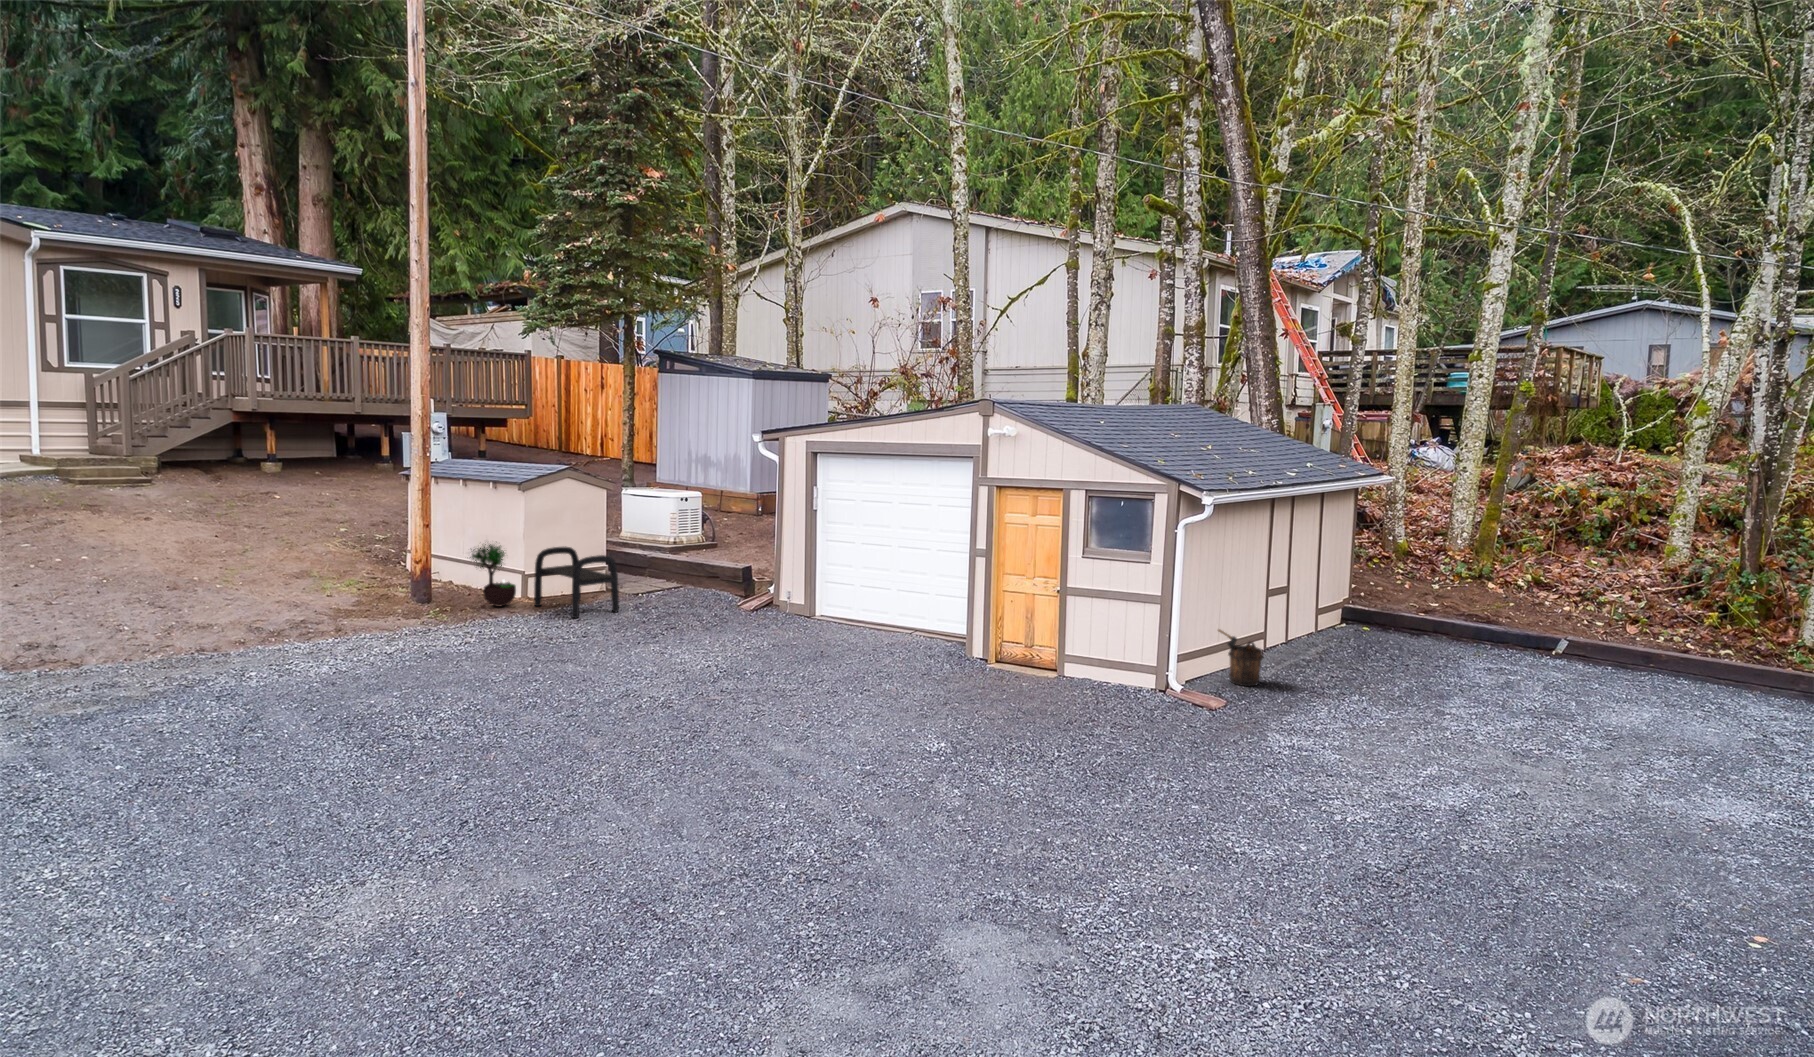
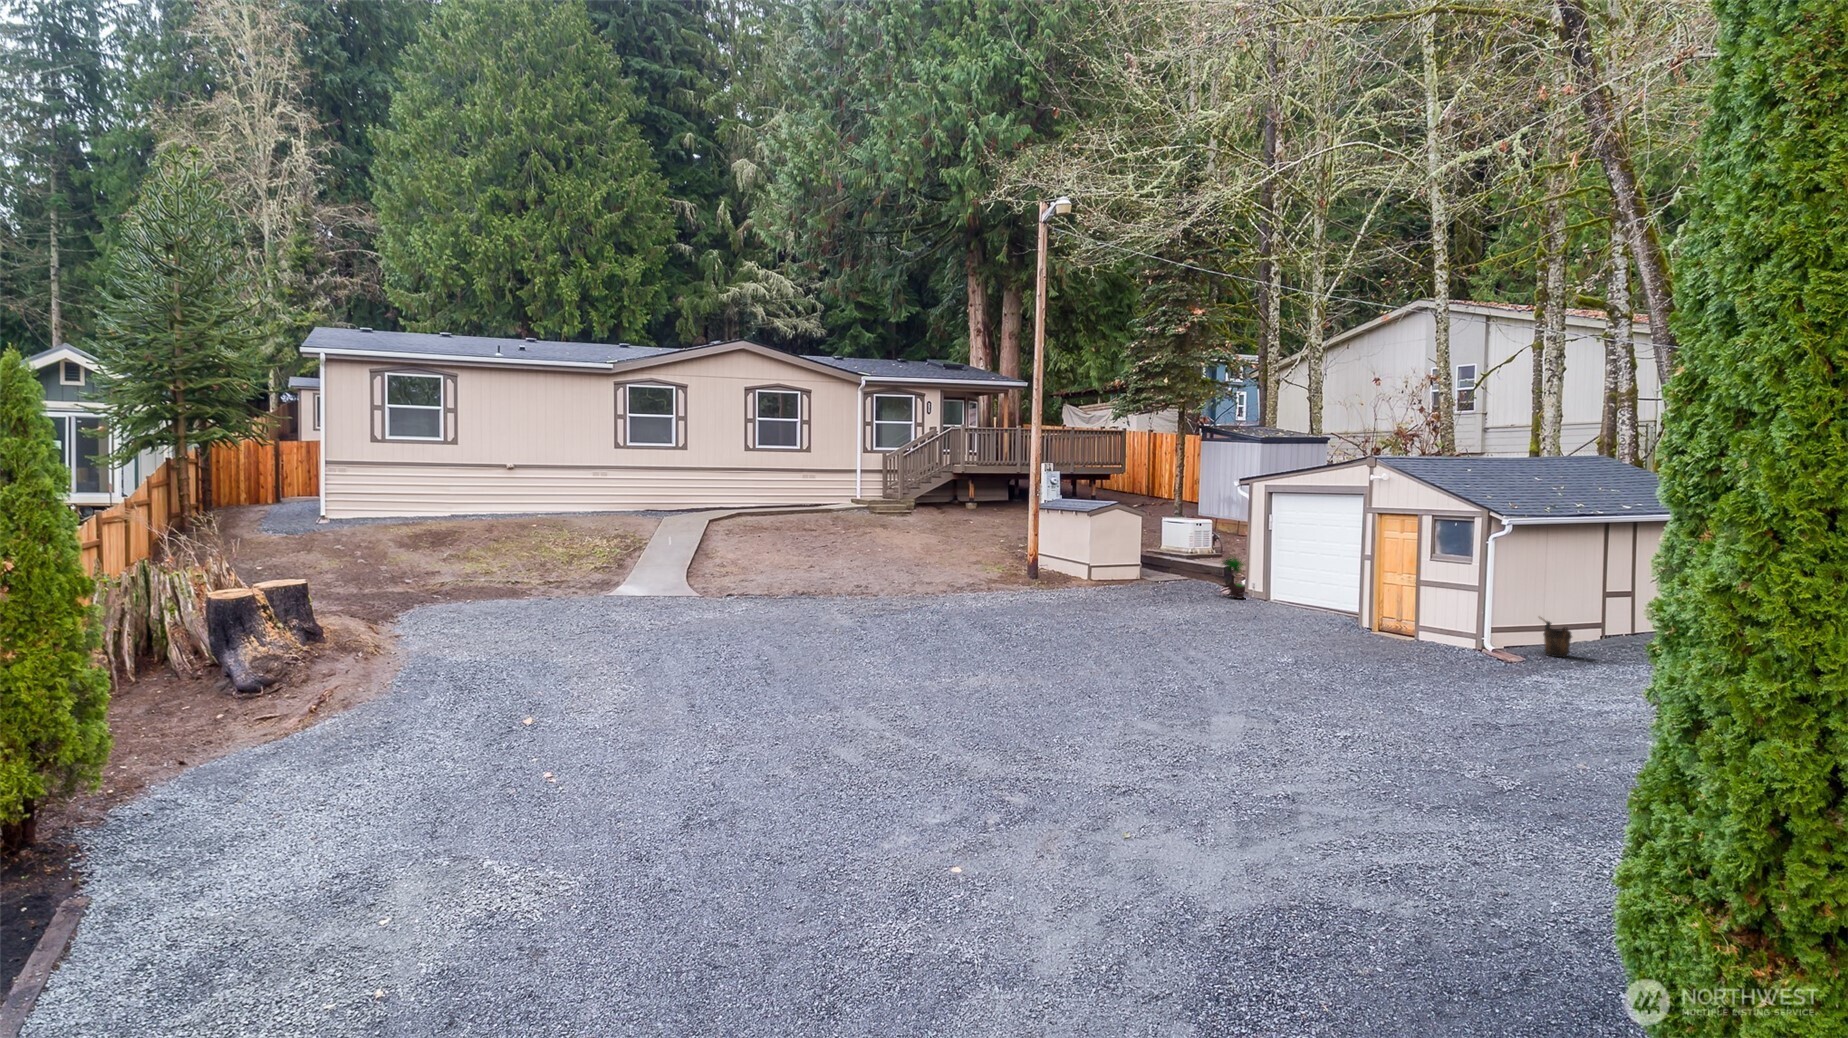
potted tree: present [470,544,516,606] -> present [1222,556,1246,599]
bench: present [534,547,619,618] -> none [1096,551,1144,592]

